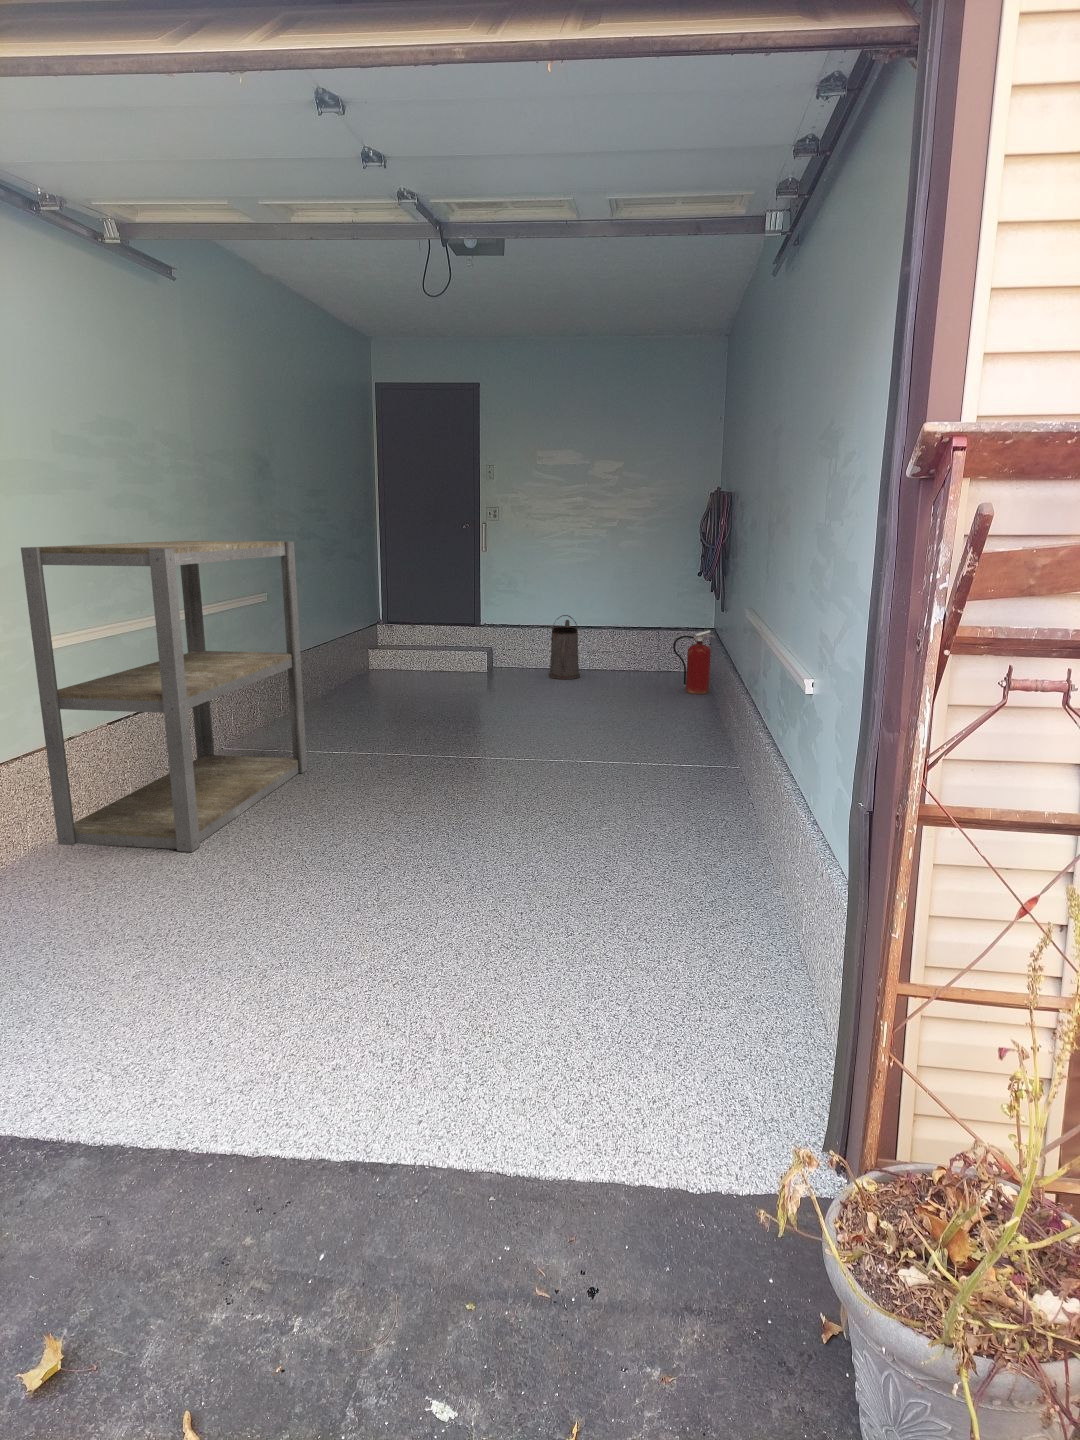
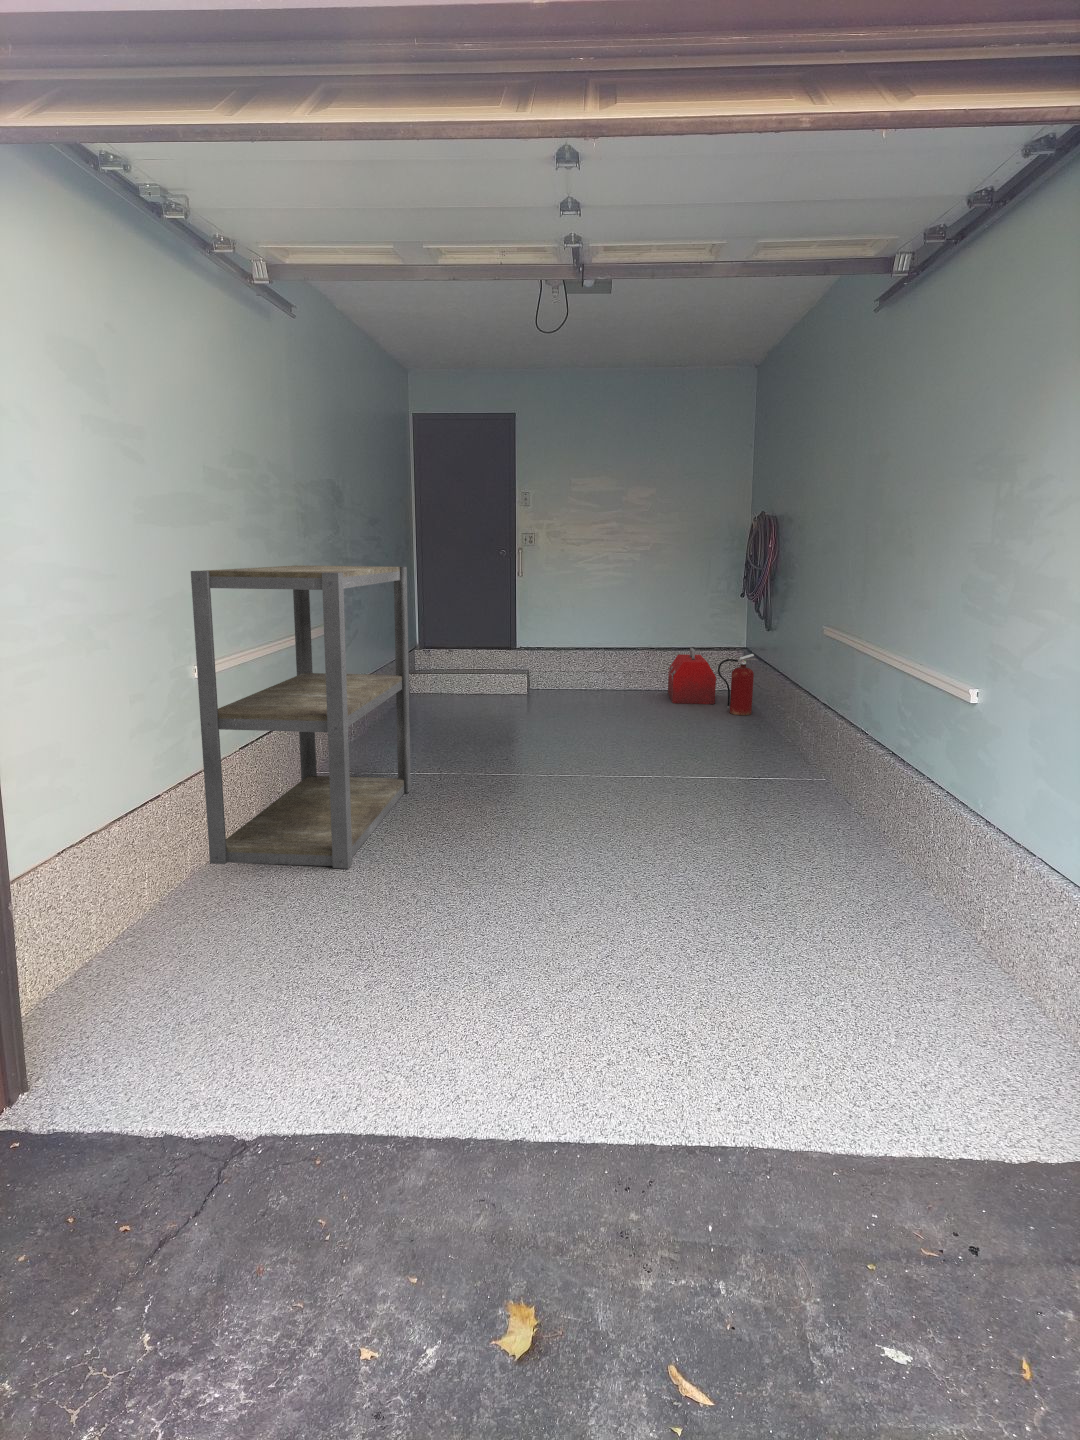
watering can: present [549,615,580,679] -> none [590,639,620,702]
toolbox: none [632,624,677,682] -> present [668,648,716,704]

